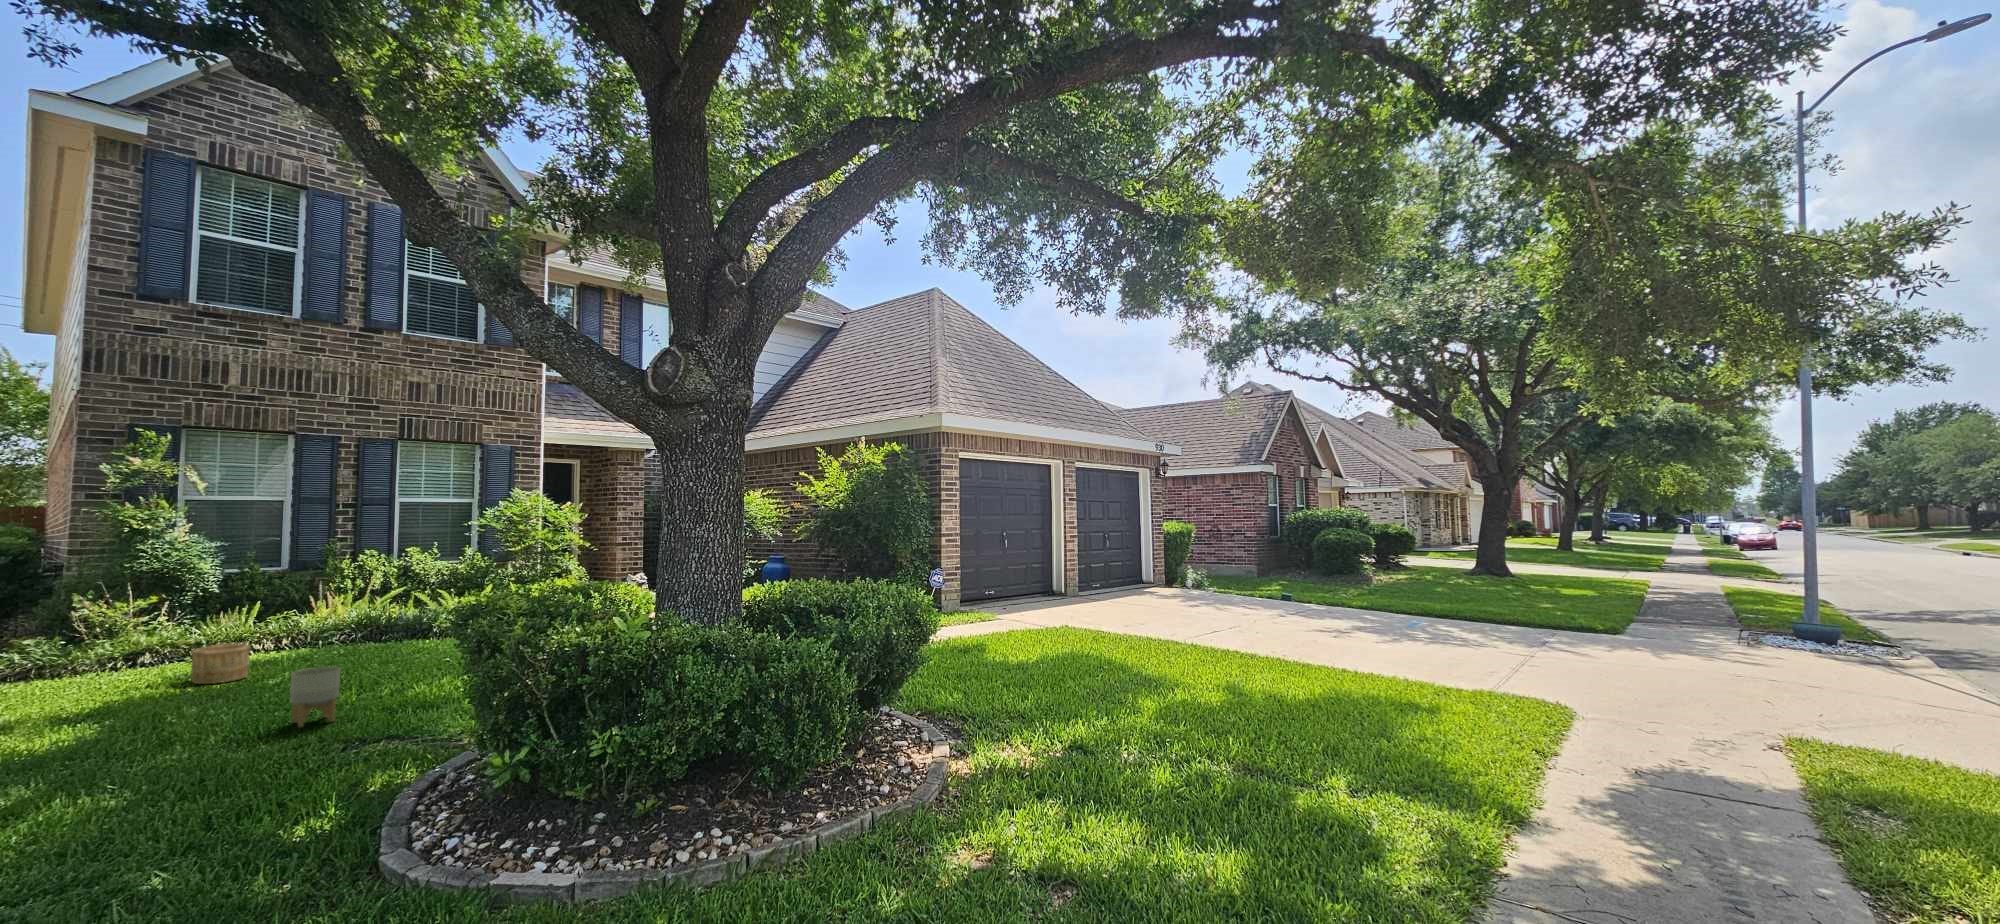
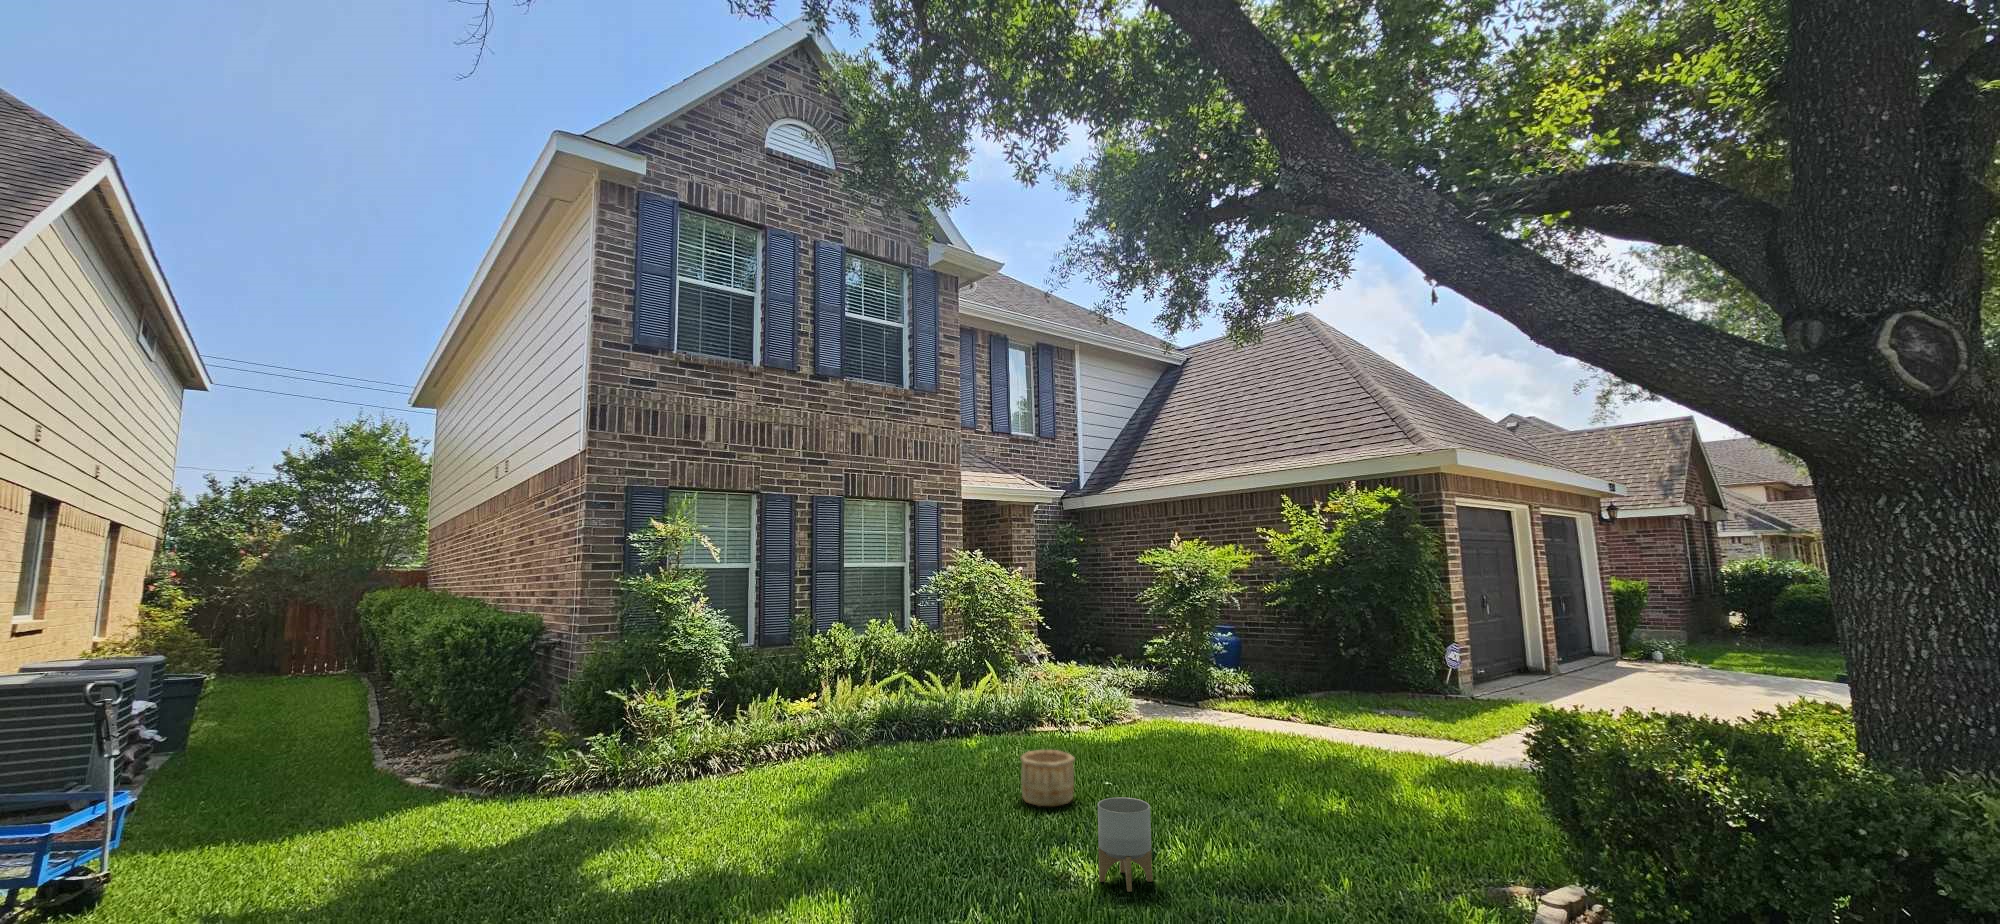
wooden bucket: present [190,643,250,684] -> present [1020,750,1075,806]

